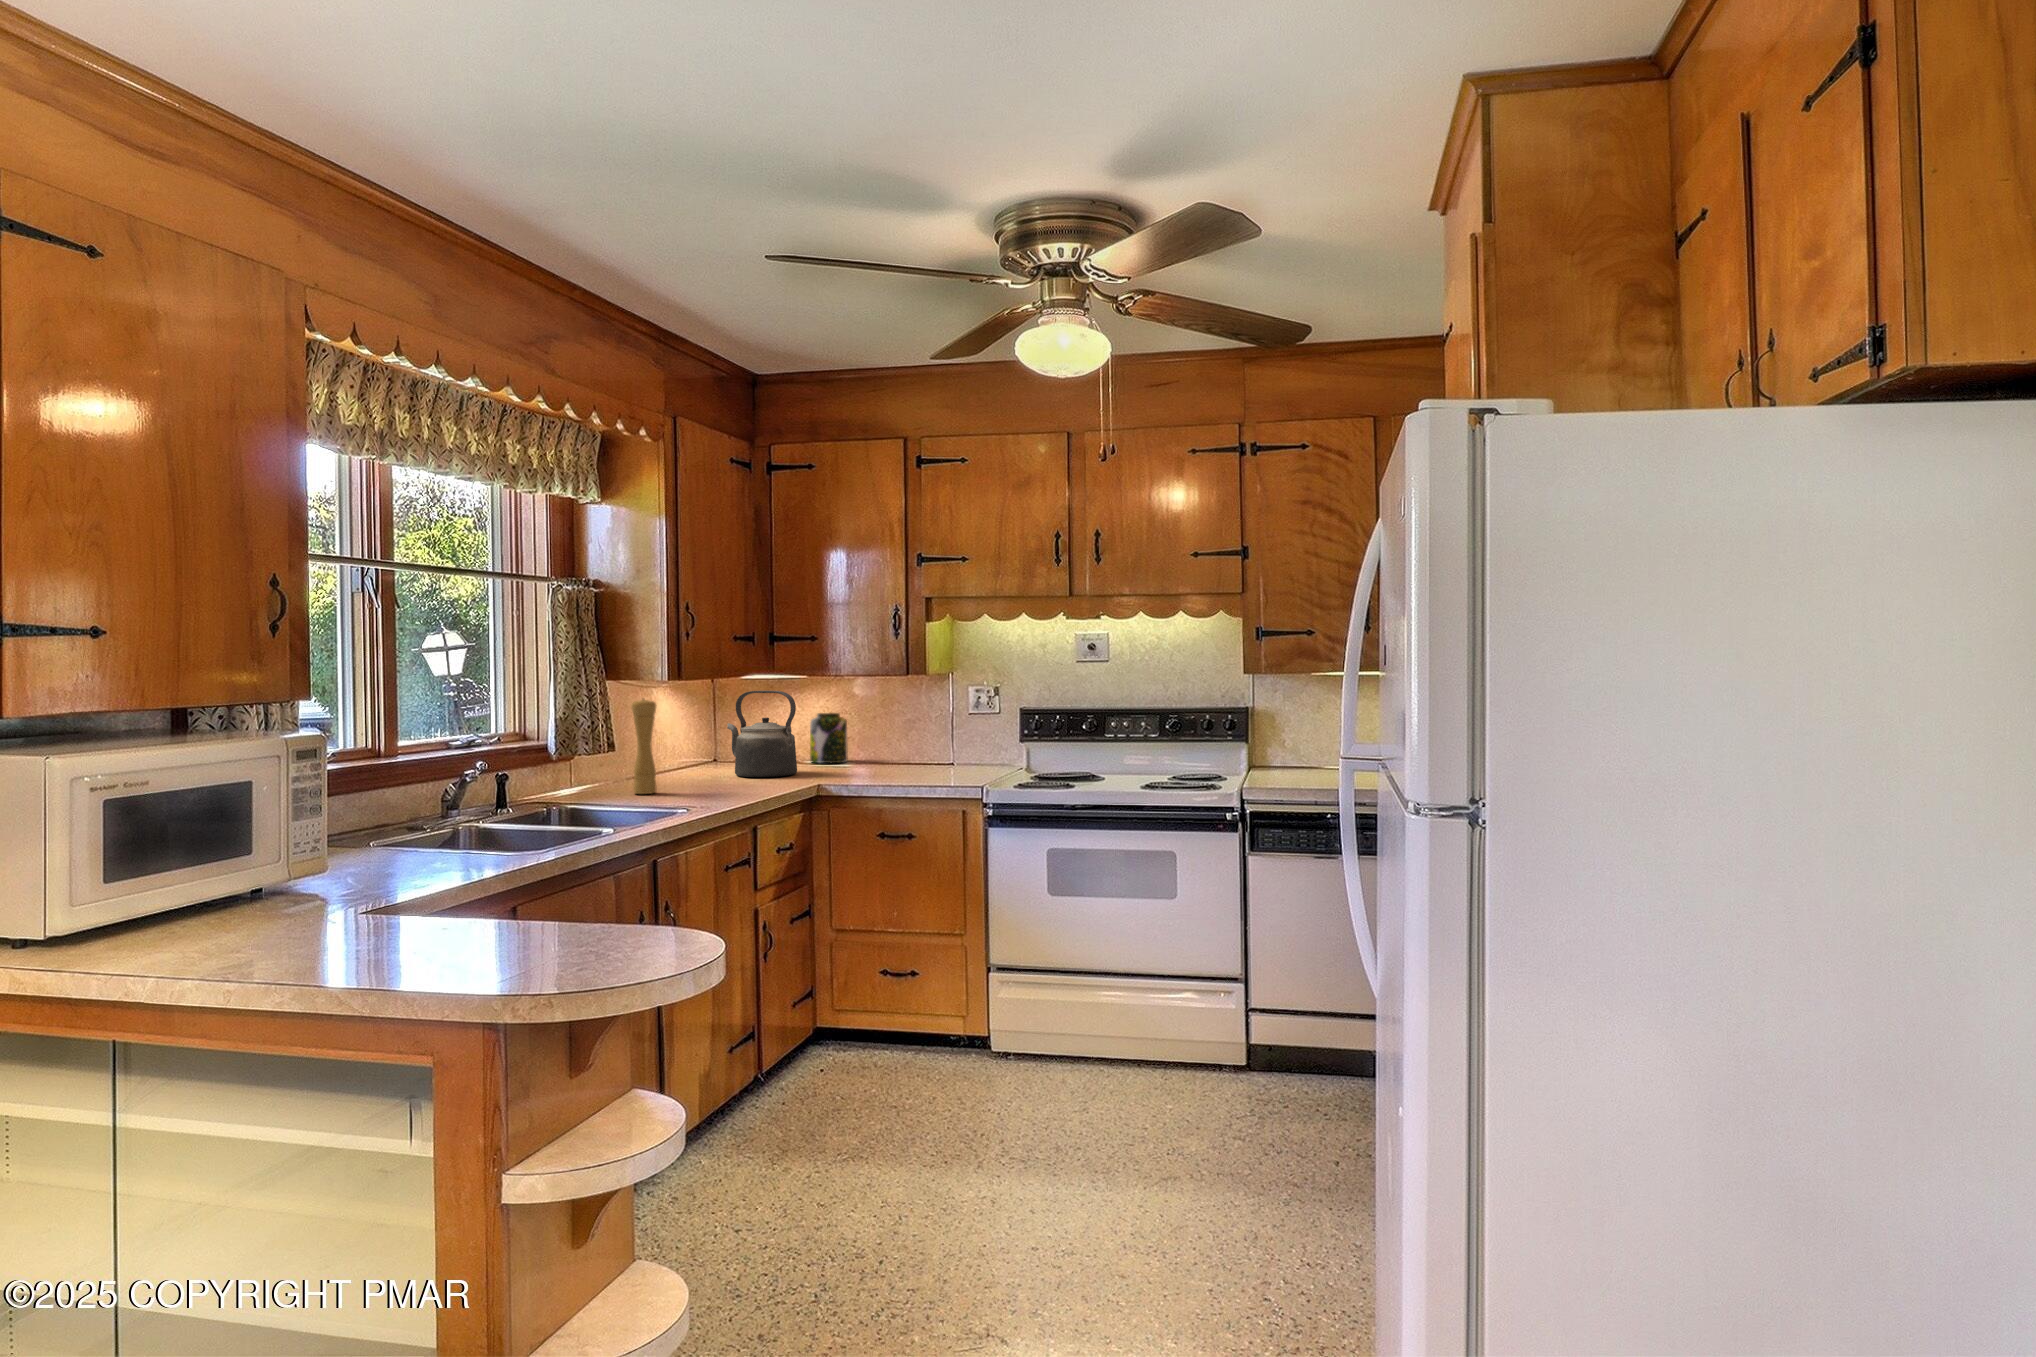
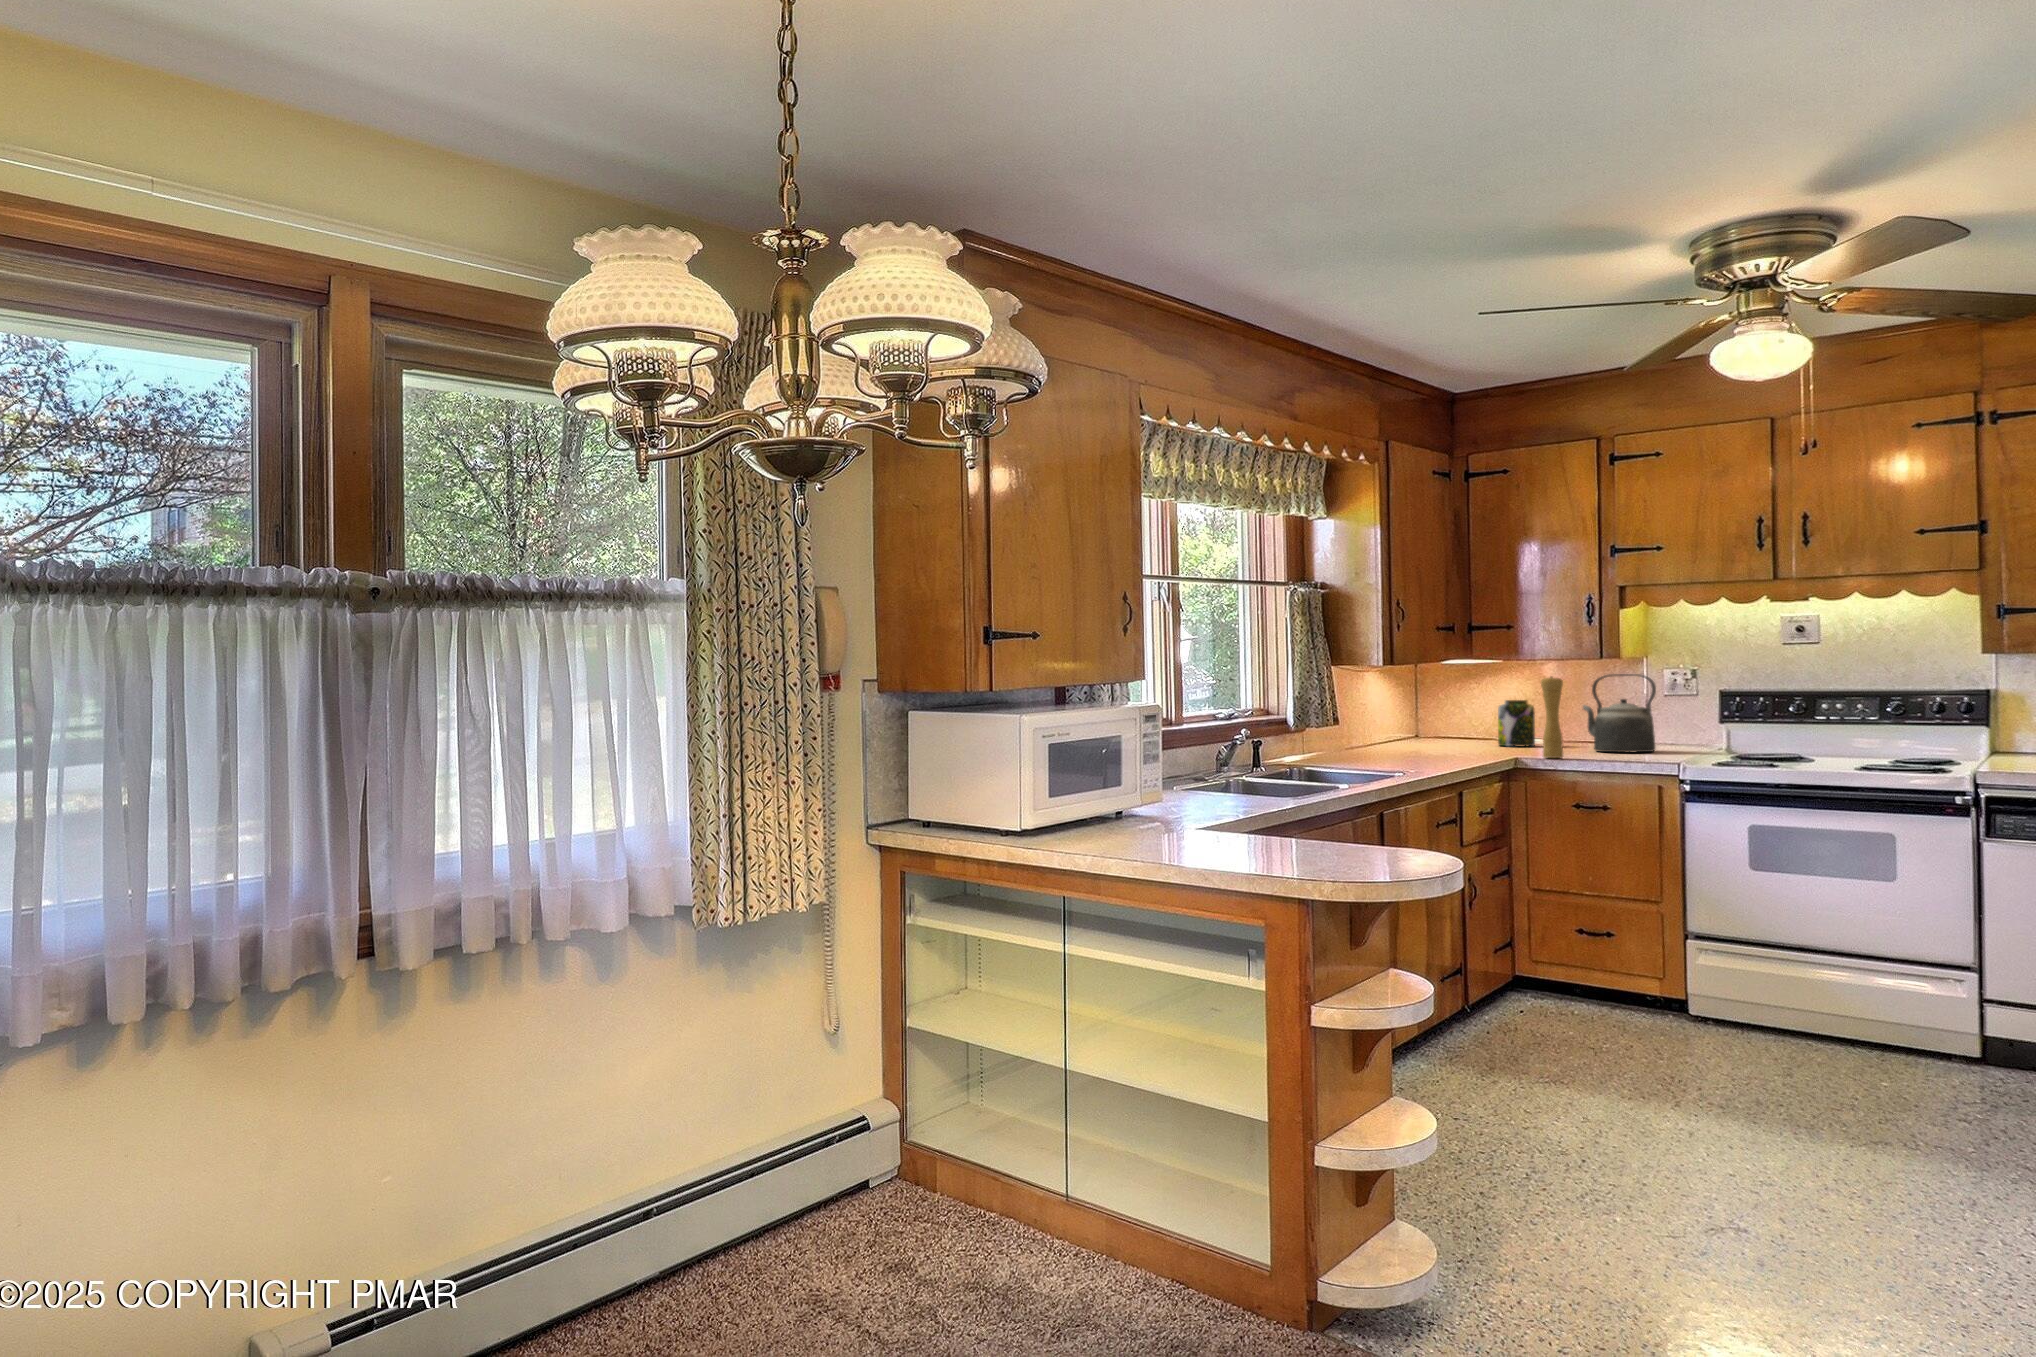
kettle: present [727,691,797,777] -> present [1583,674,1656,752]
pepper mill: present [631,699,657,794] -> present [1541,677,1563,758]

